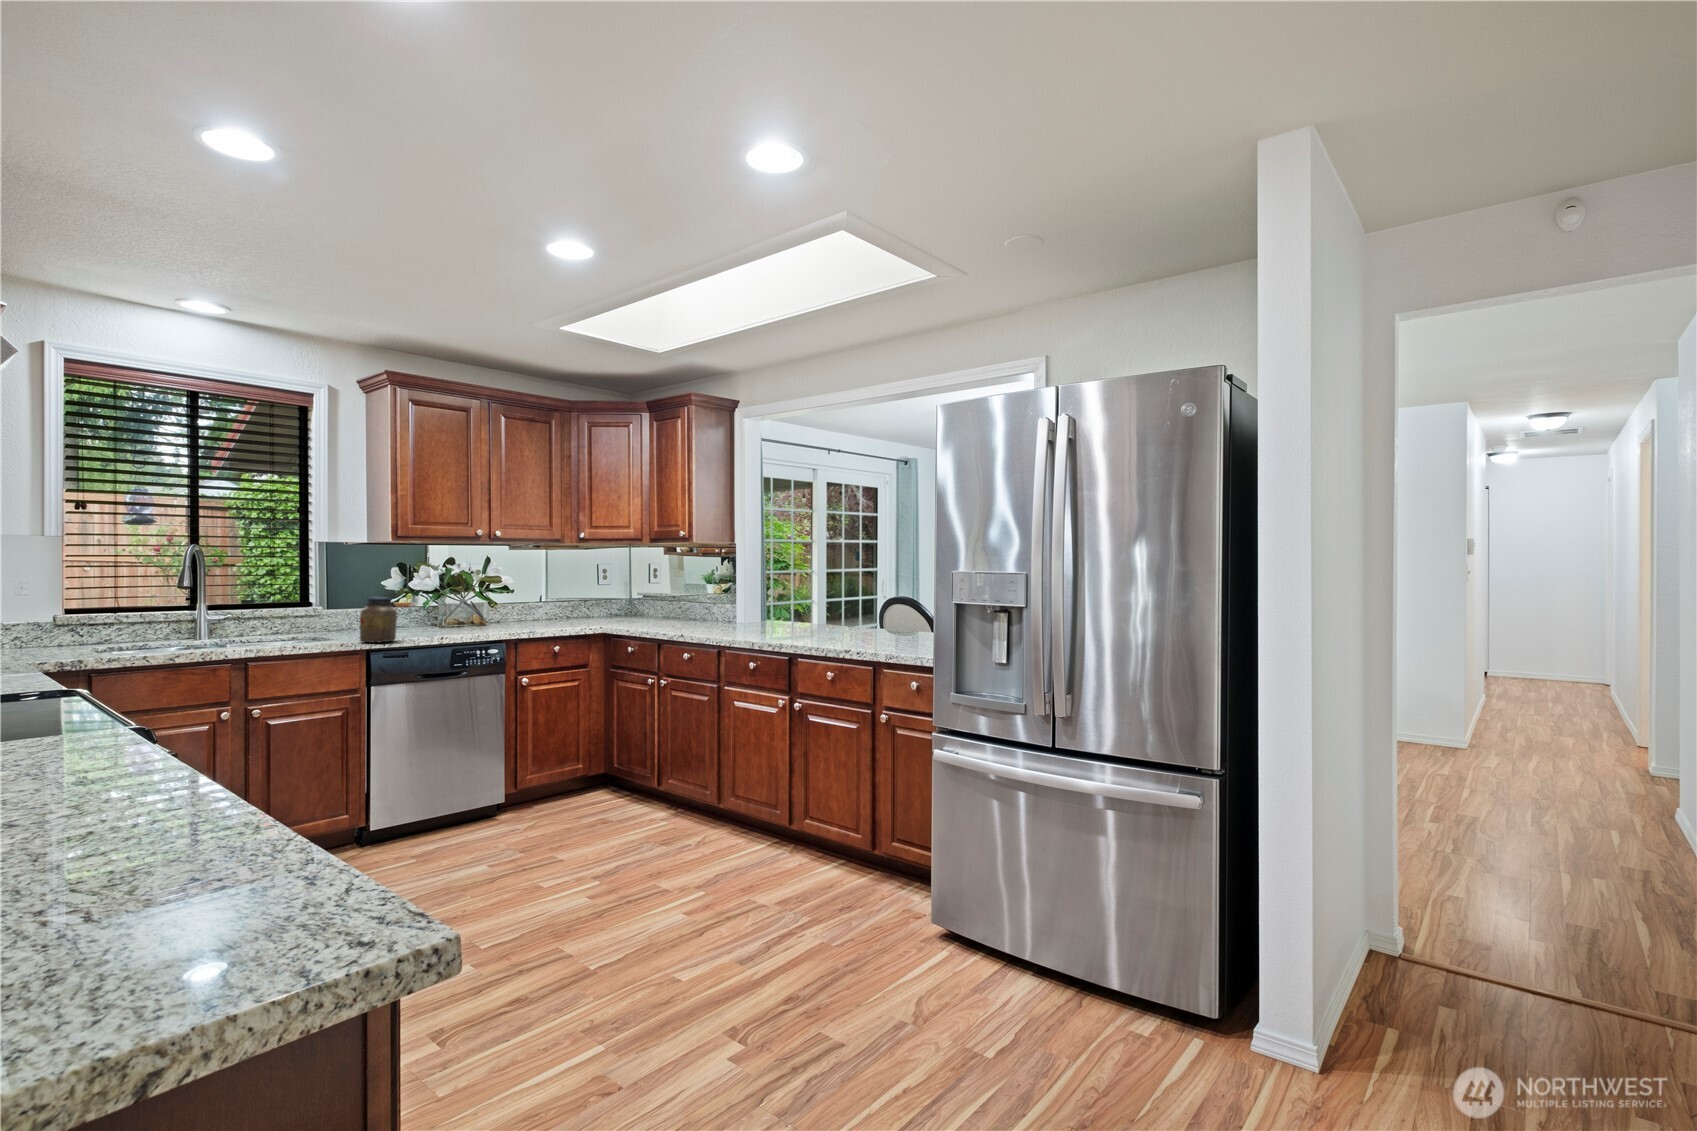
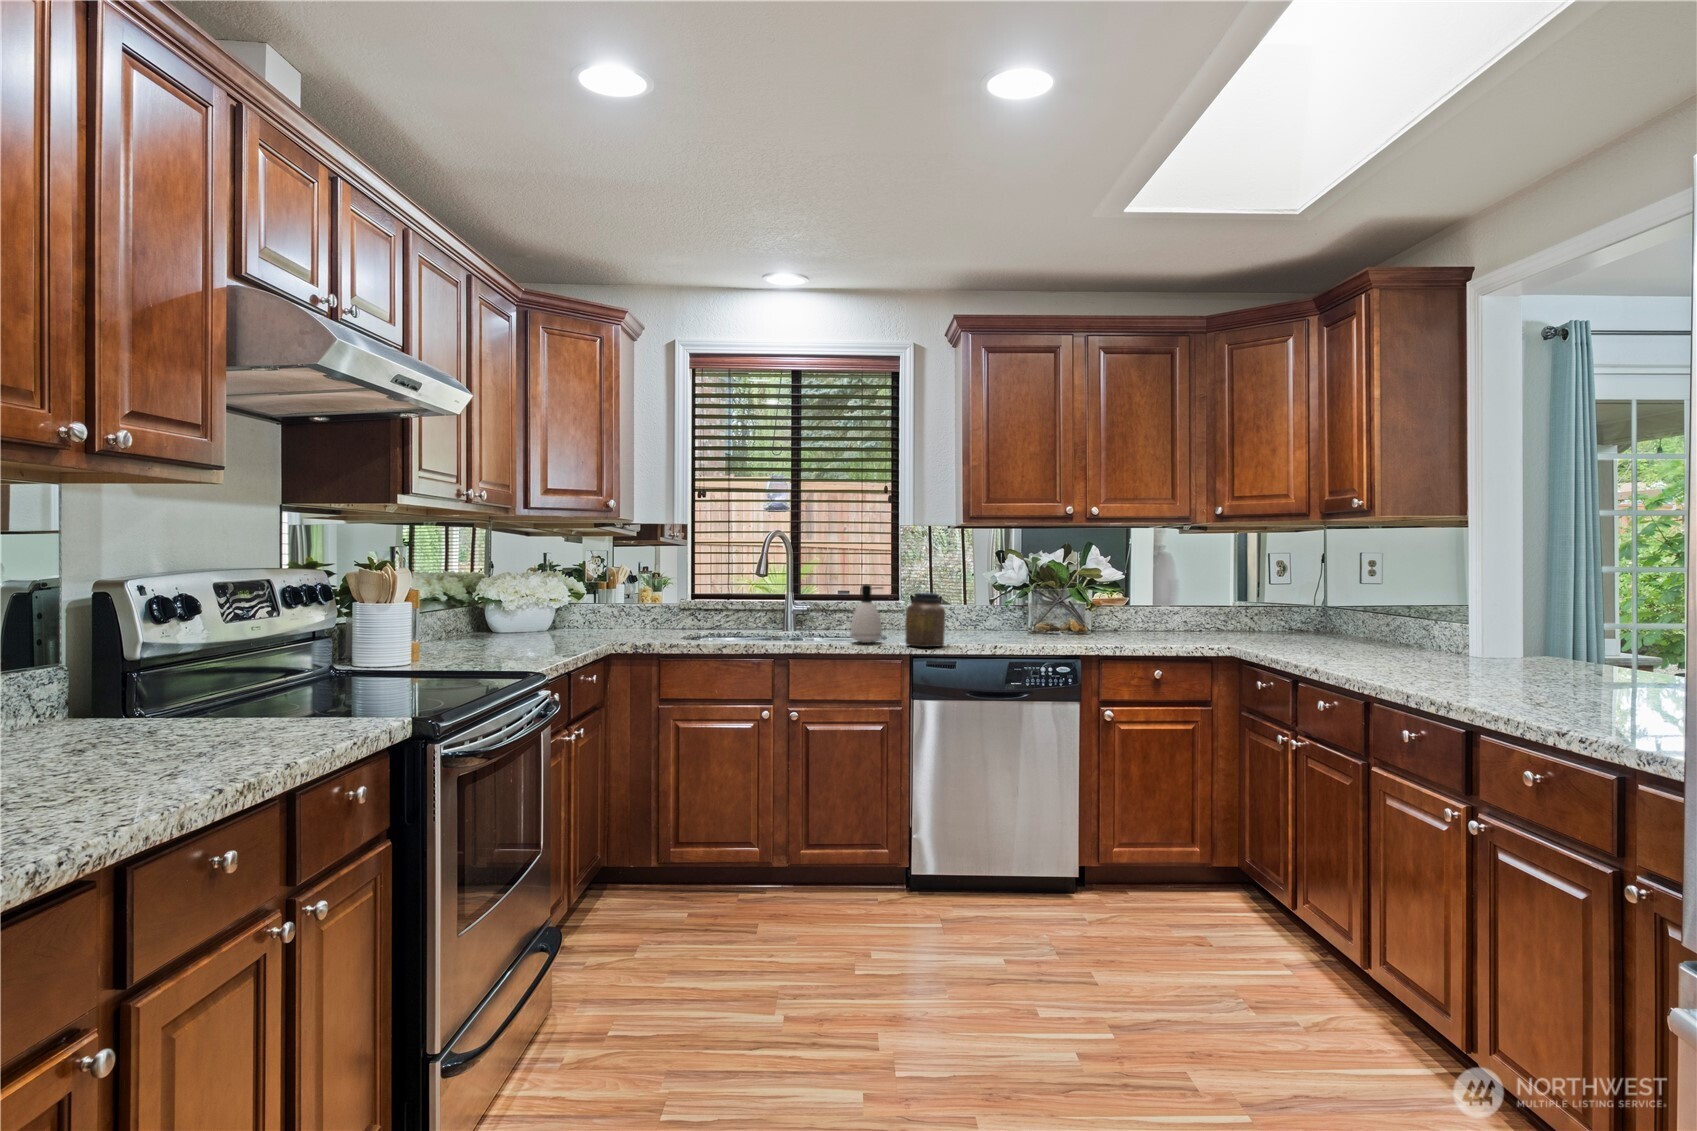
soap dispenser: none [301,592,334,643] -> present [851,584,882,643]

